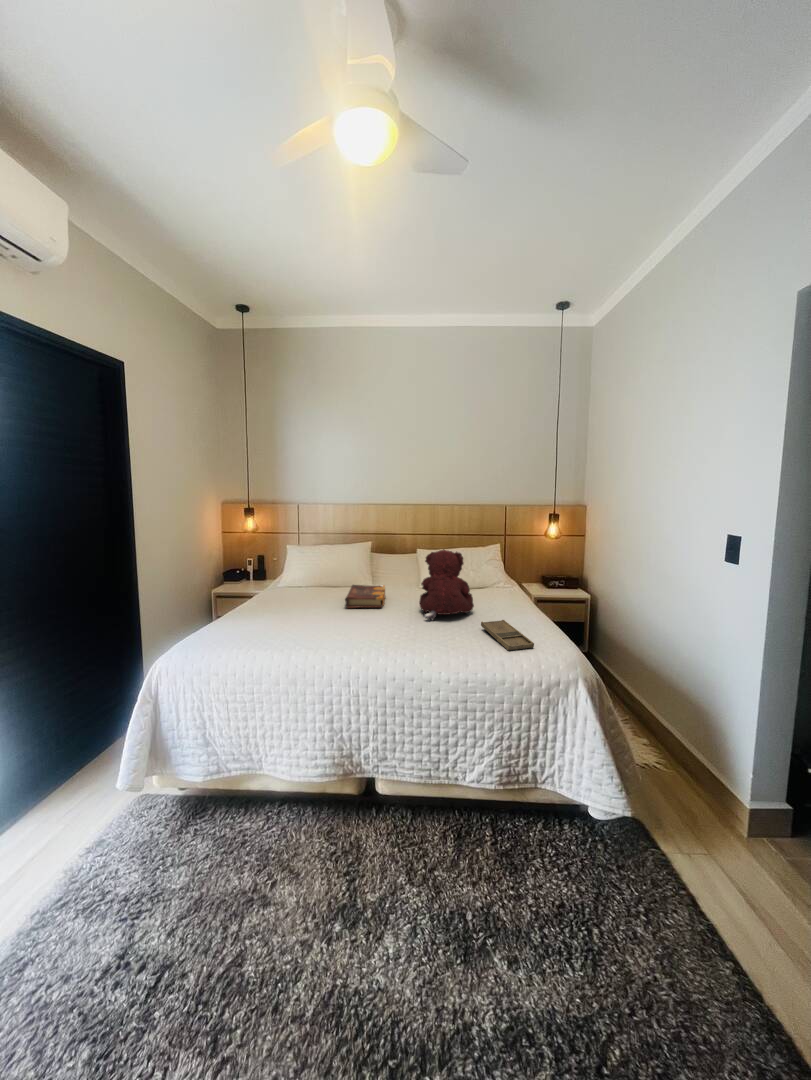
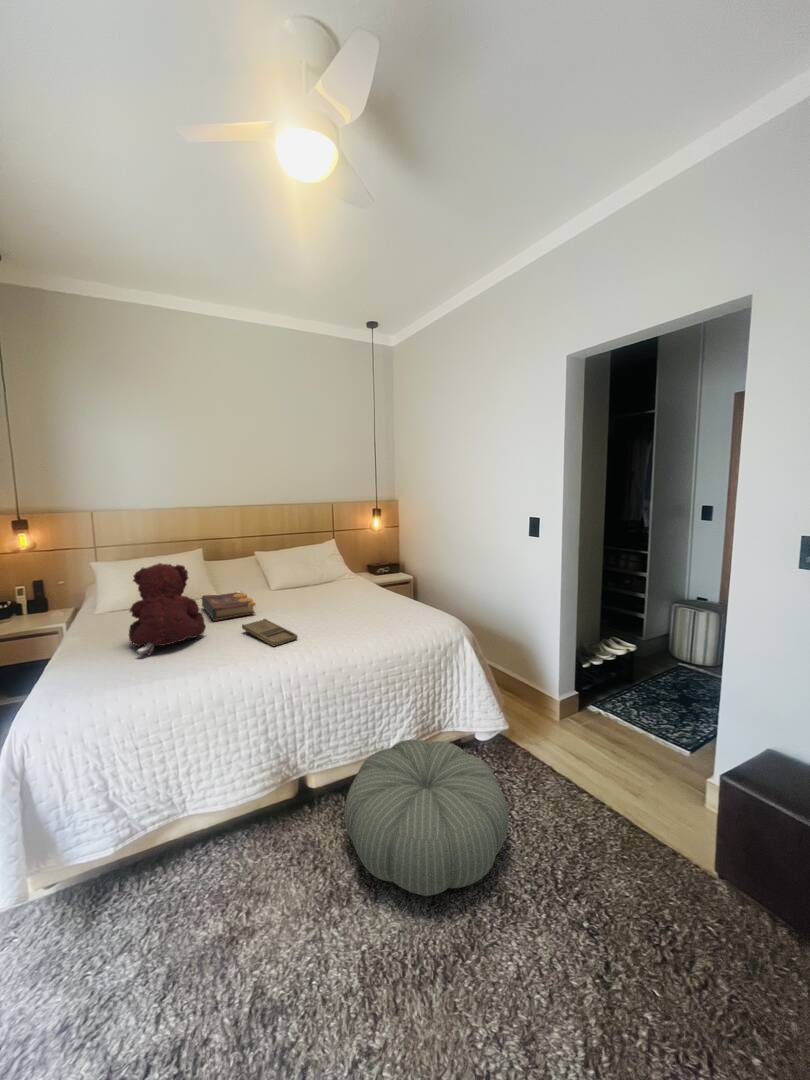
teddy bear: present [420,549,474,621] -> present [129,563,206,656]
tray: present [481,620,534,650] -> present [242,619,298,646]
pouf: none [374,779,572,1003] -> present [344,740,509,896]

